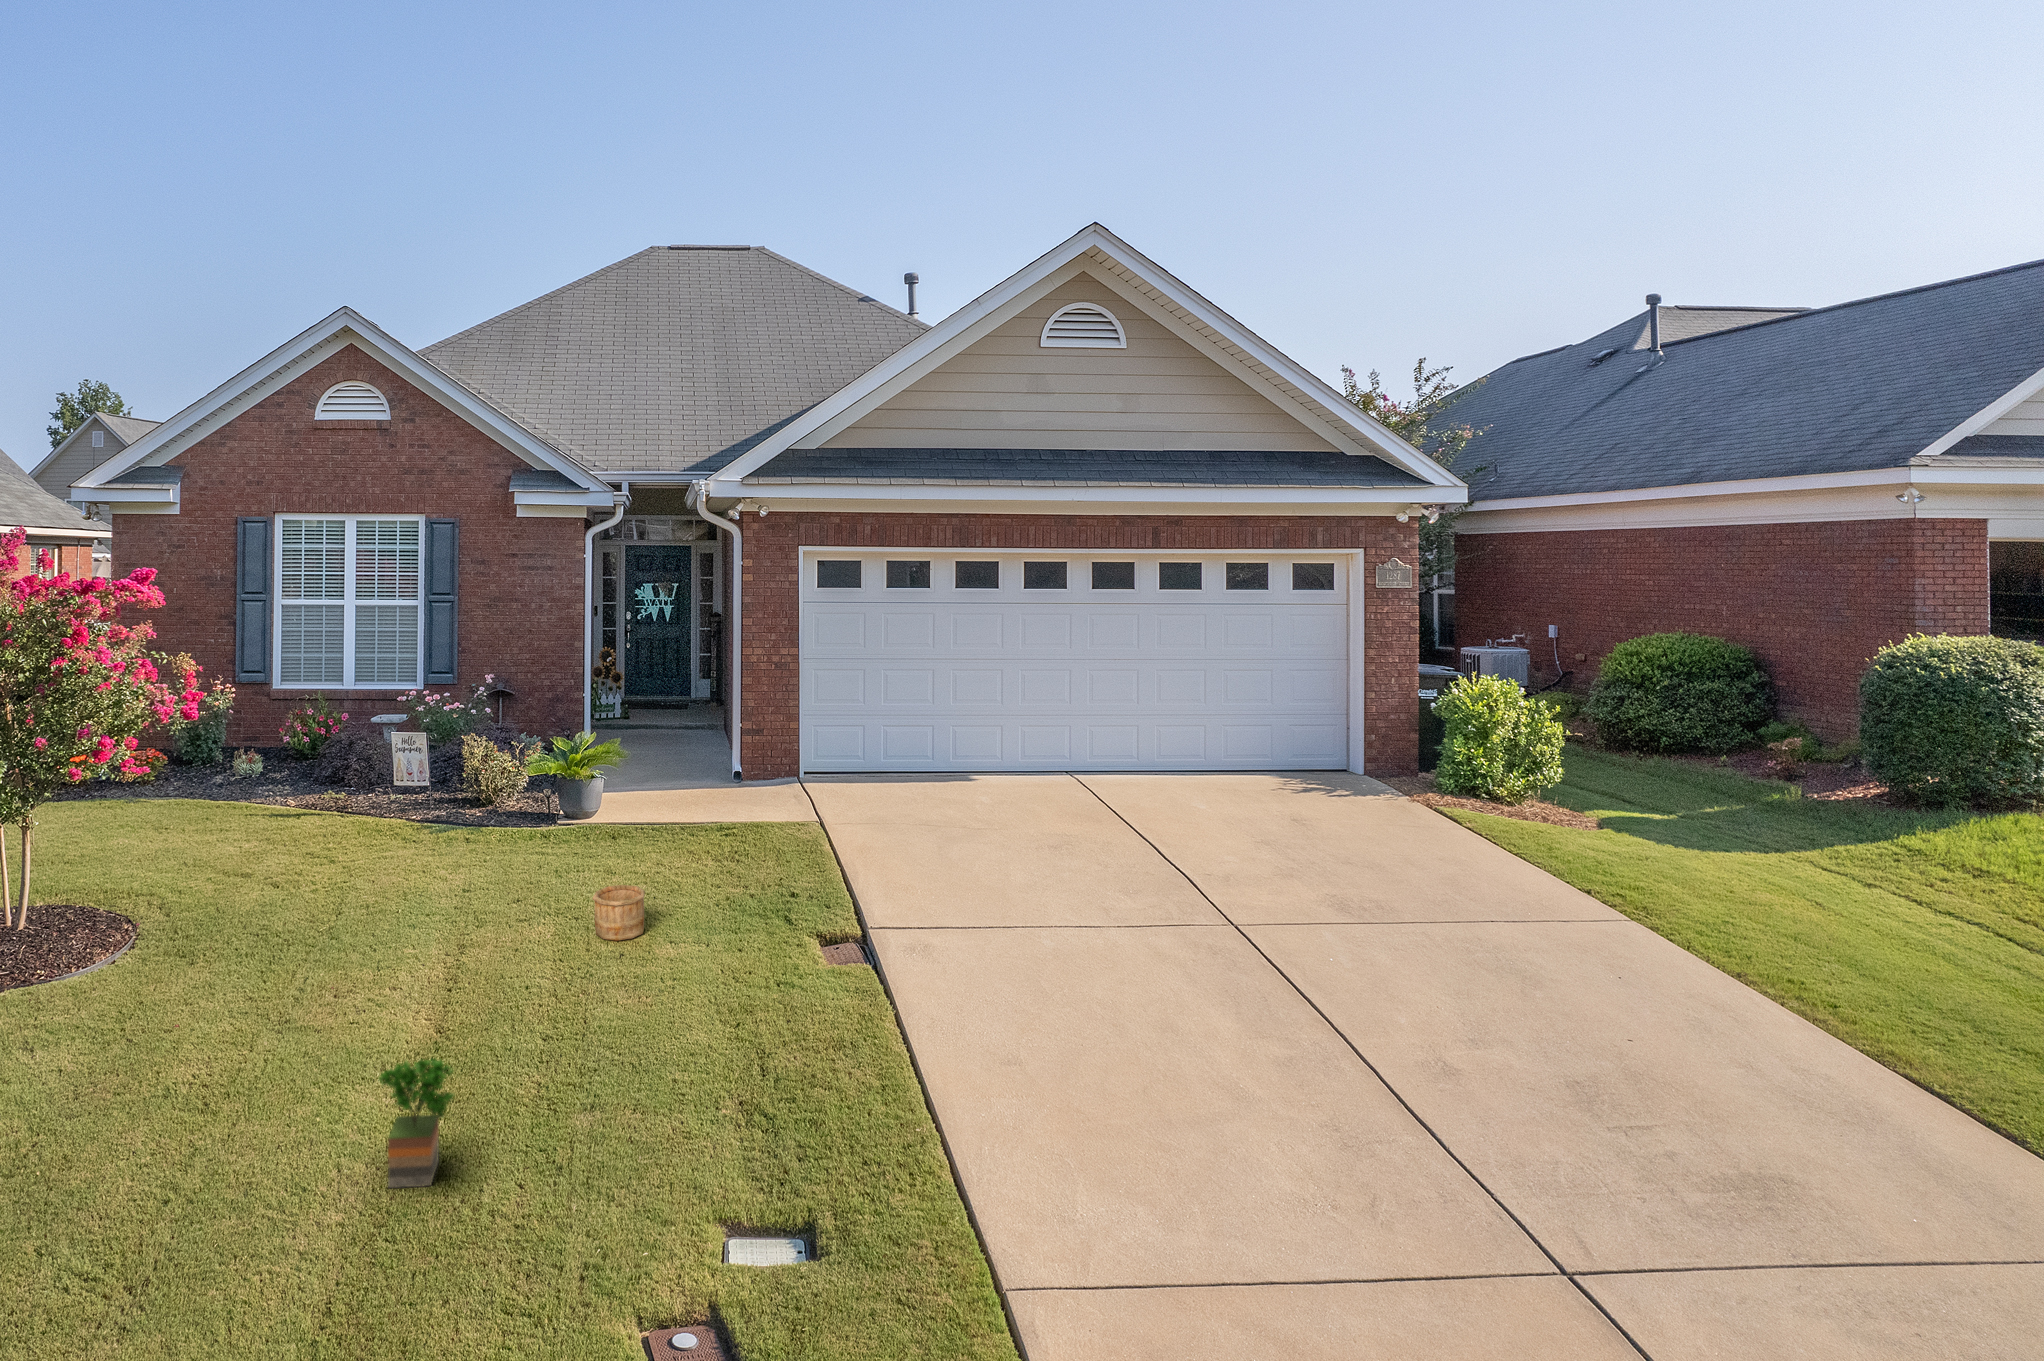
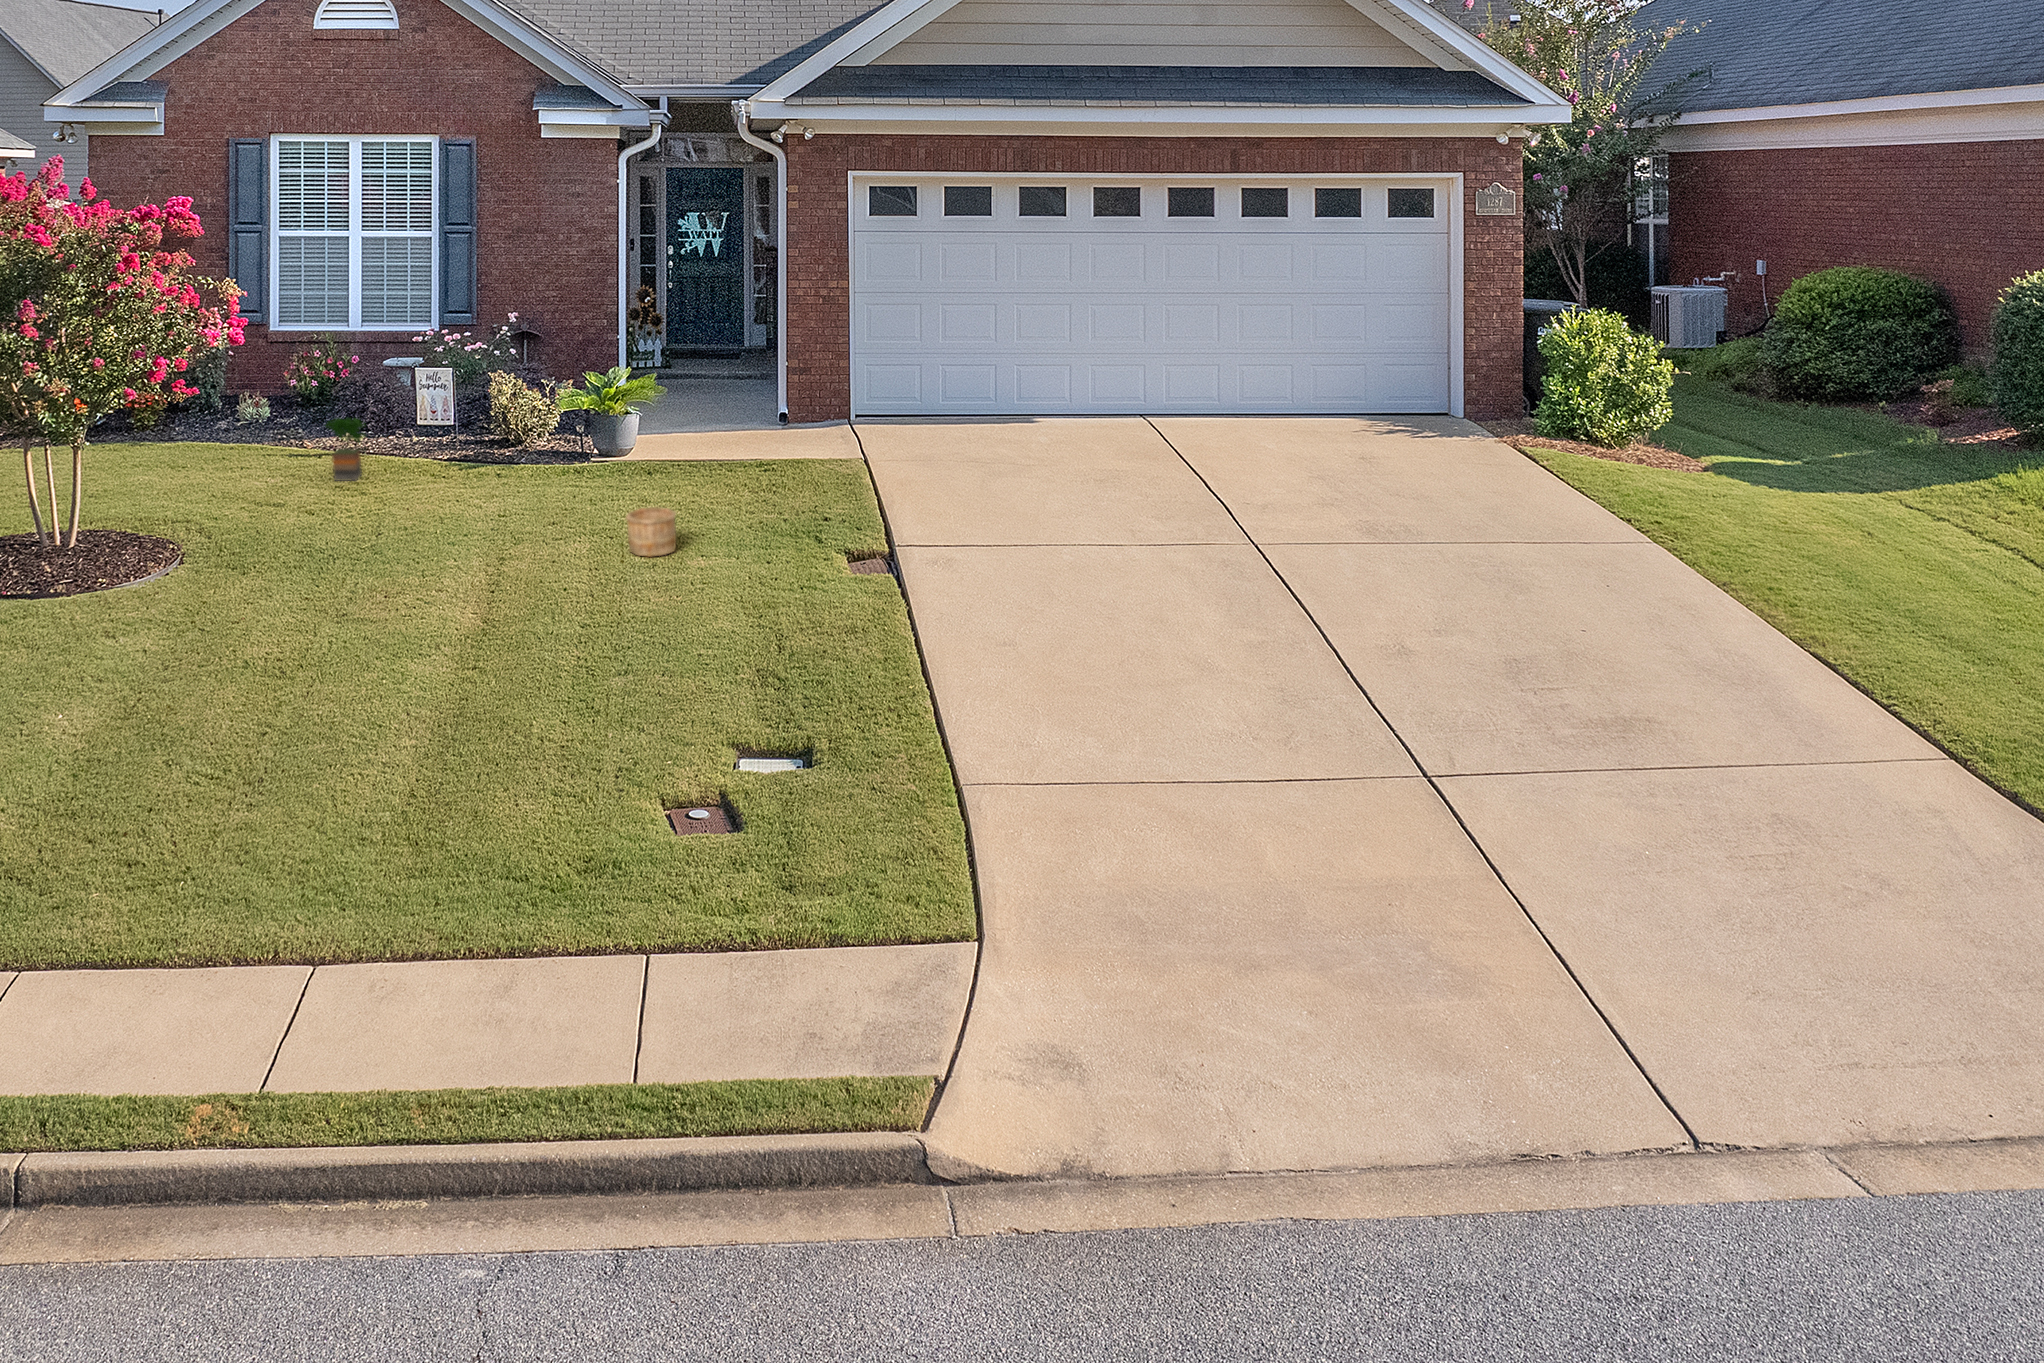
potted tree: present [378,1058,454,1188] -> present [326,418,366,481]

